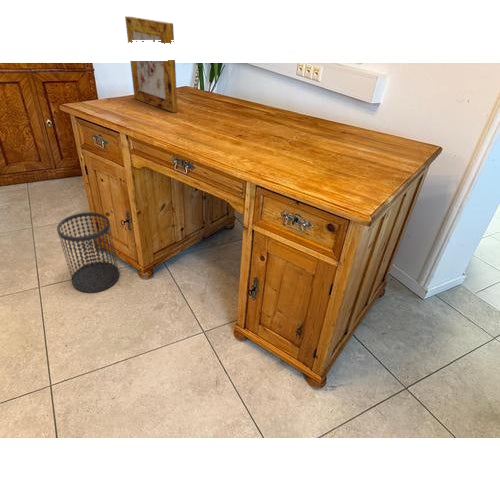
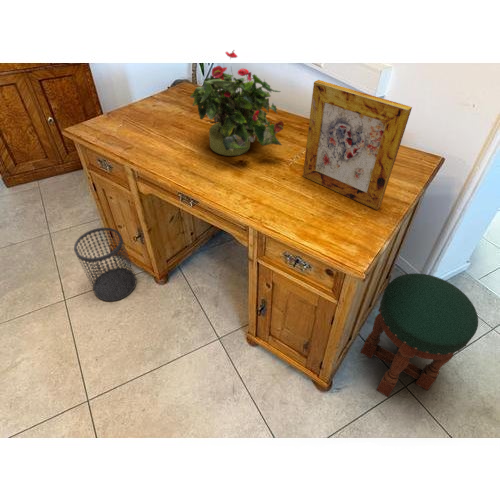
picture frame: present [125,17,178,113] -> present [303,80,412,210]
potted plant: none [193,27,285,130] -> present [190,51,284,156]
stool: none [357,258,484,398] -> present [361,273,478,397]

